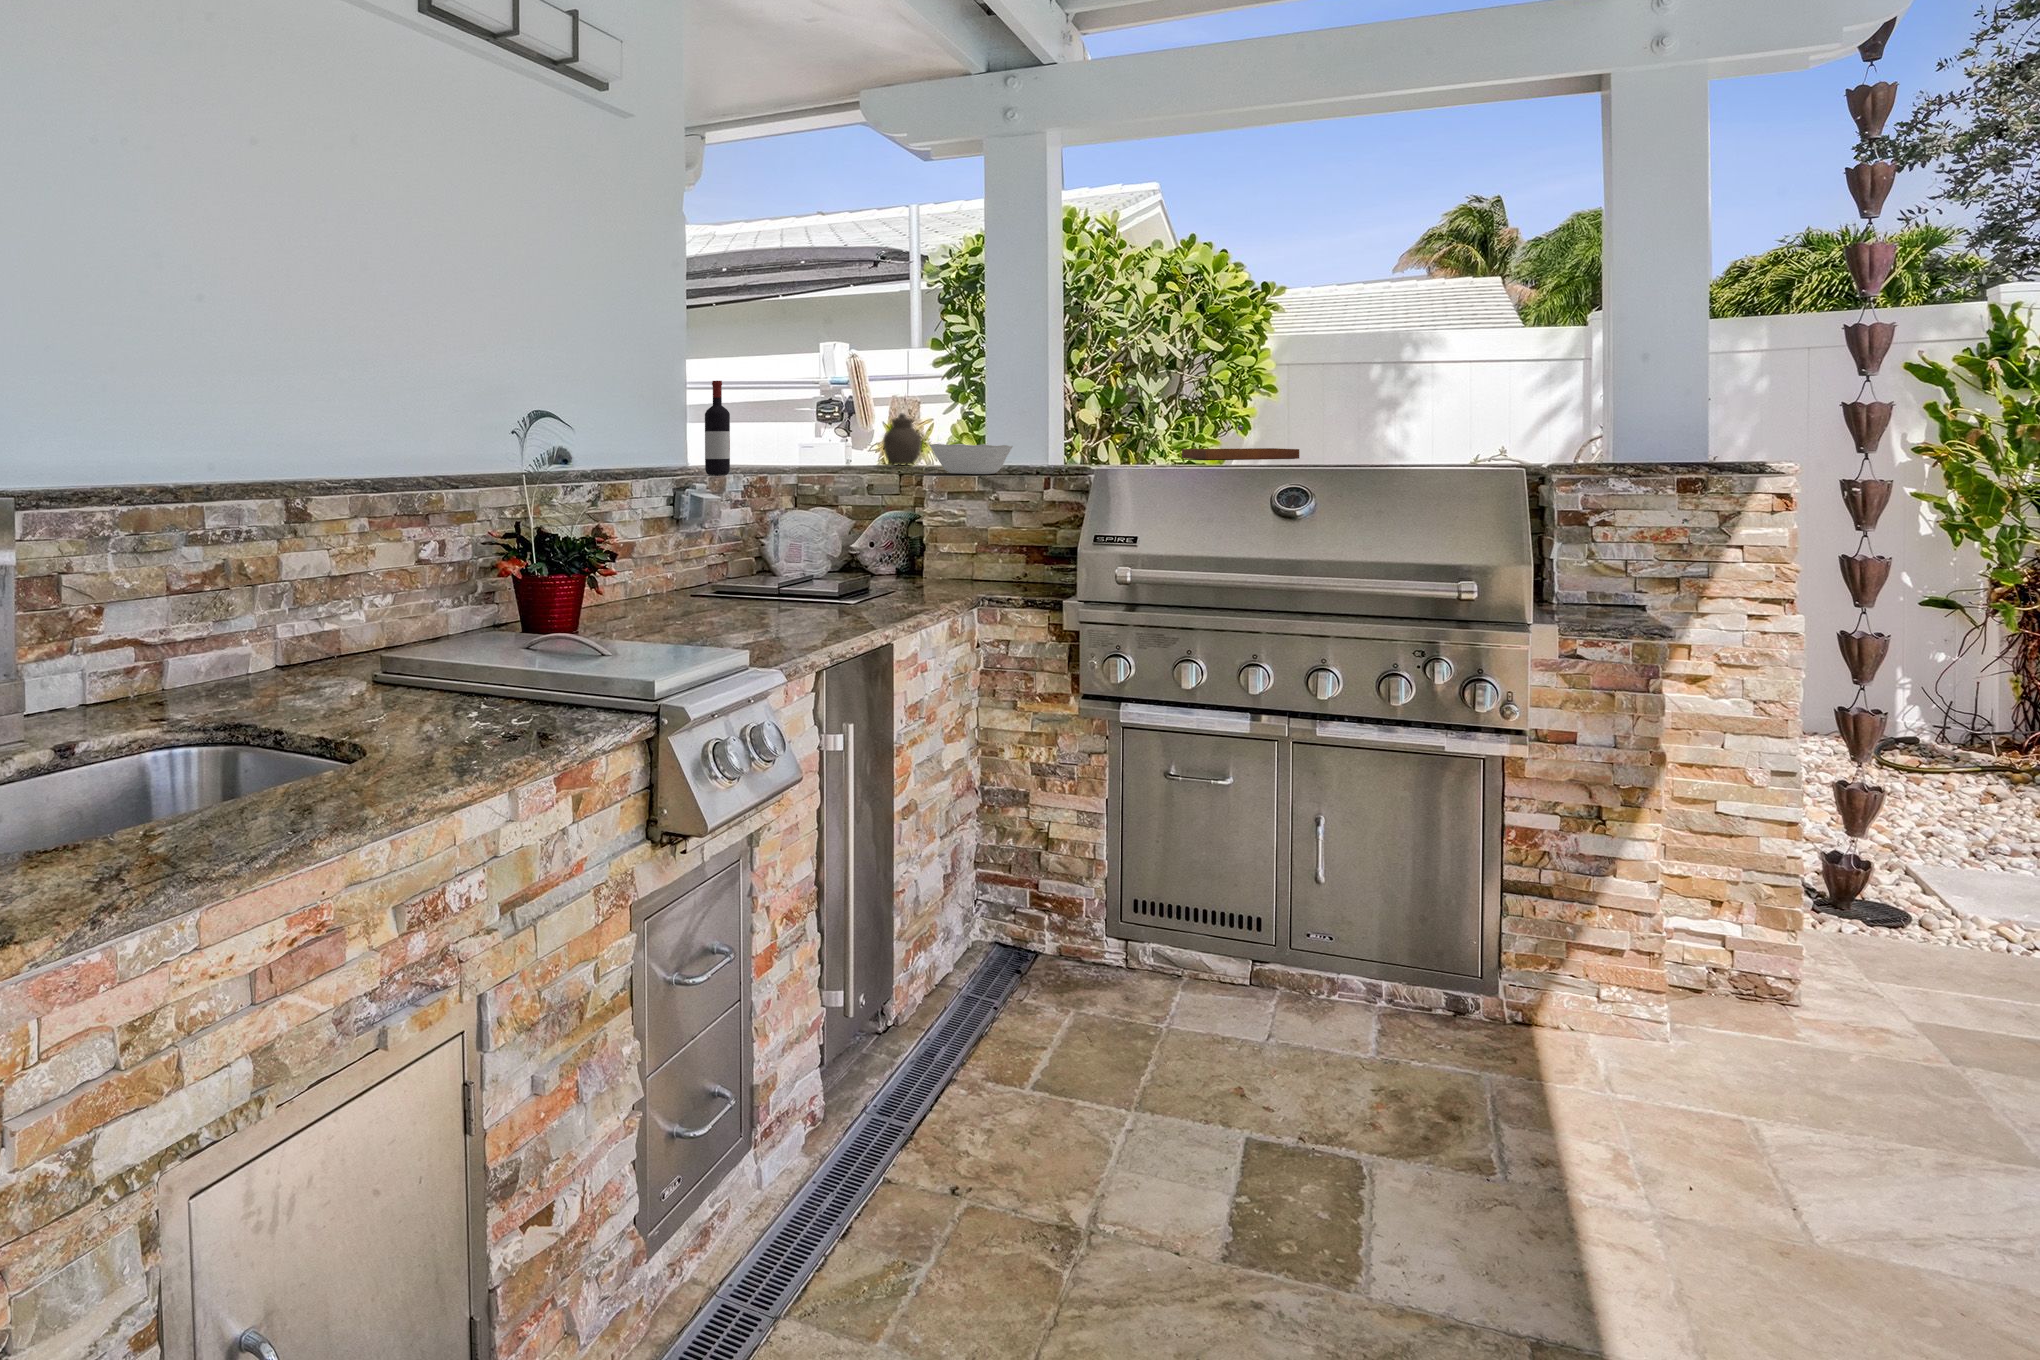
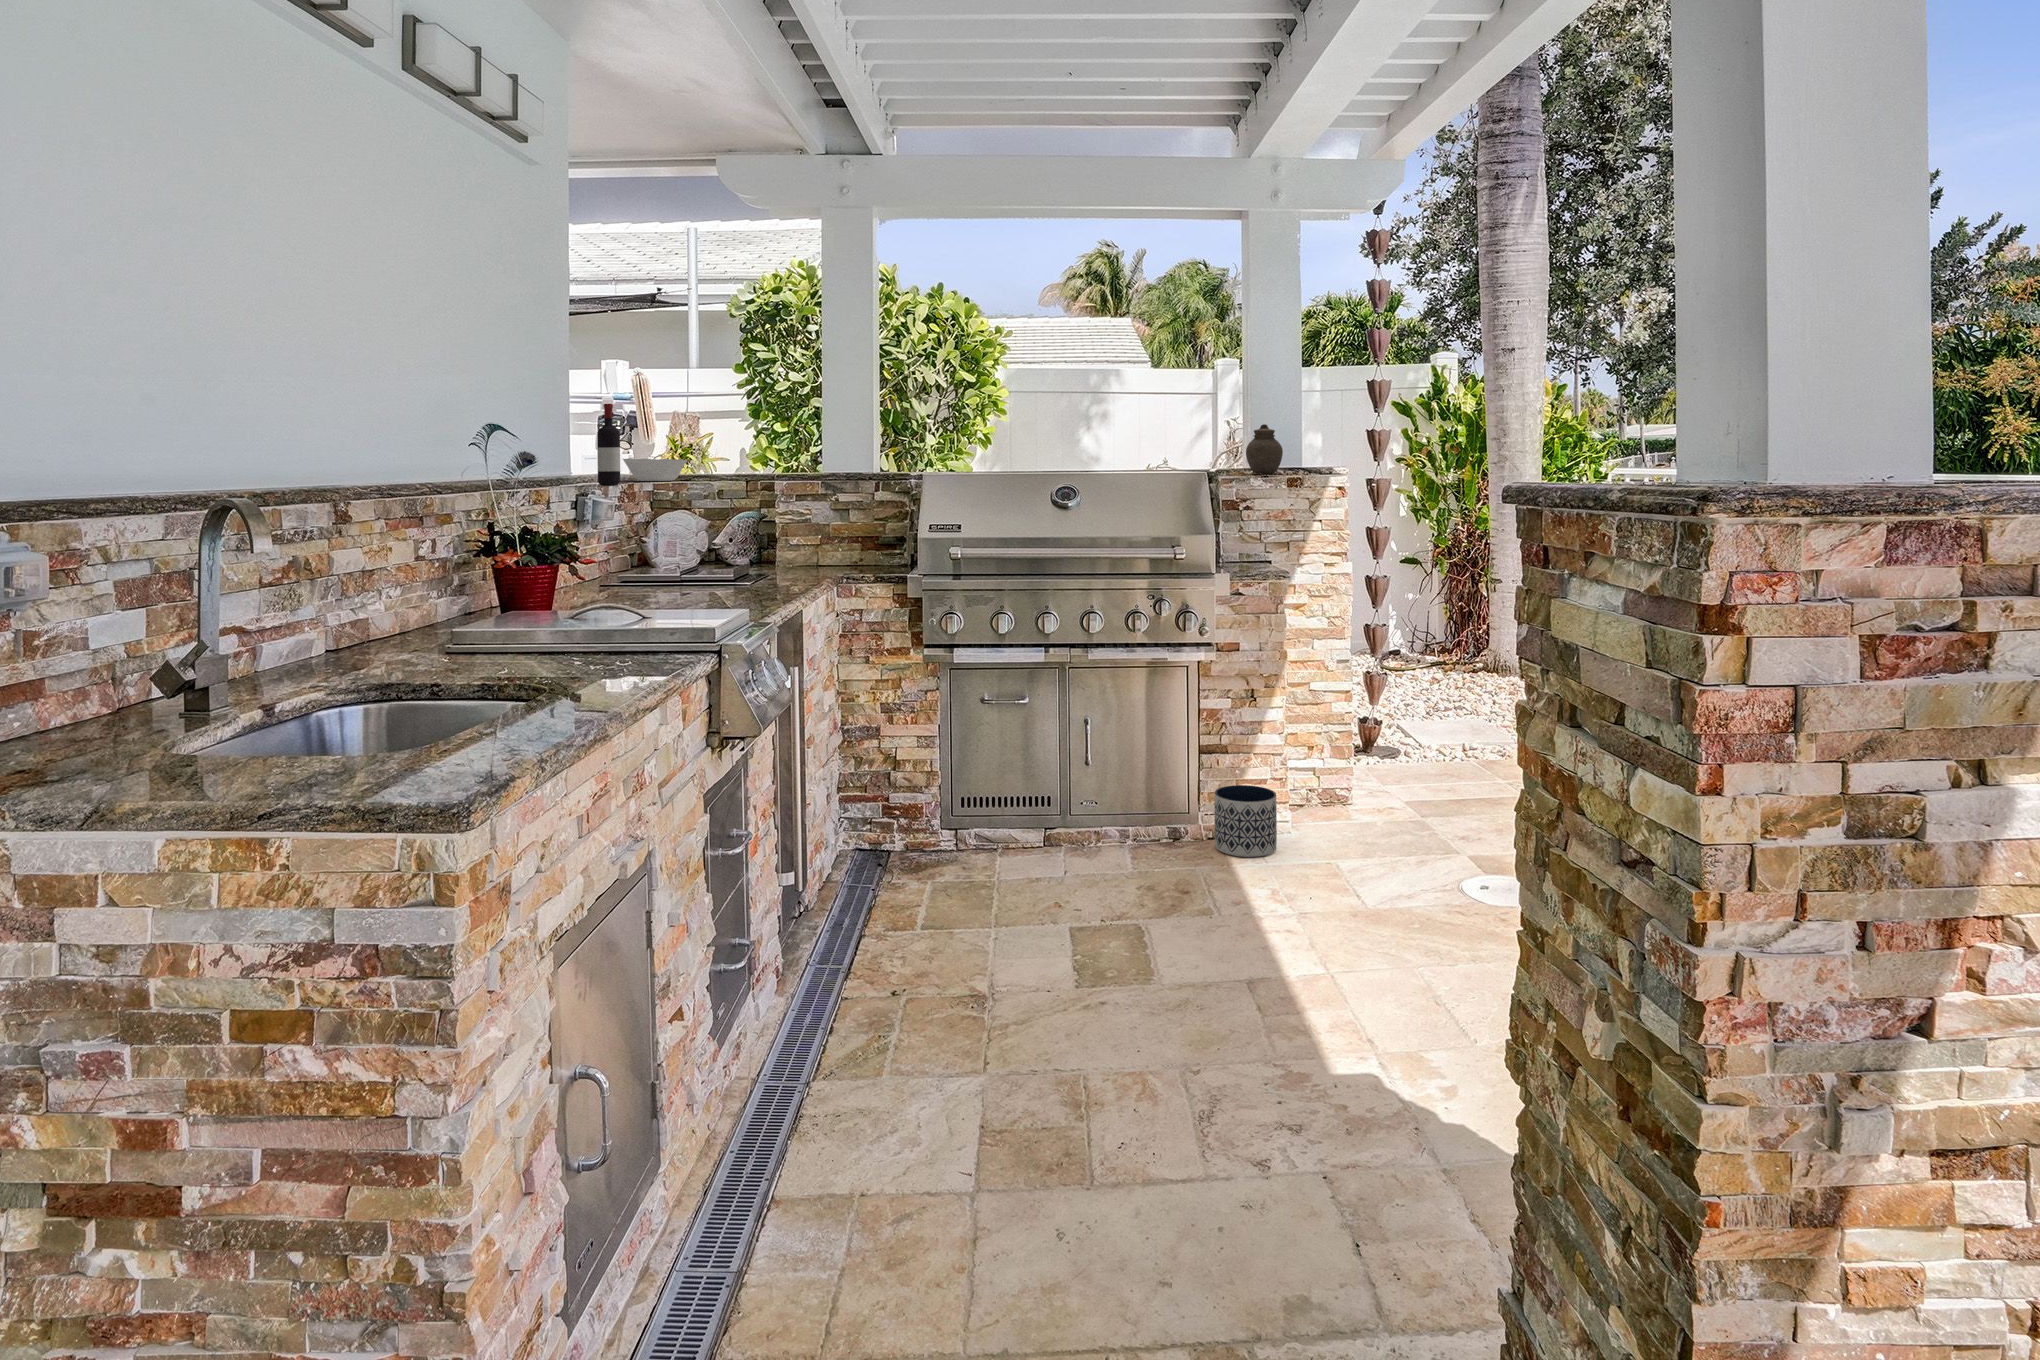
jar: present [883,413,922,465] -> present [1246,424,1283,474]
tray: present [1182,425,1299,459] -> none [953,442,1038,469]
bowl: present [929,444,1013,474] -> present [623,458,687,481]
planter: none [1534,947,1649,1070] -> present [1214,785,1277,857]

